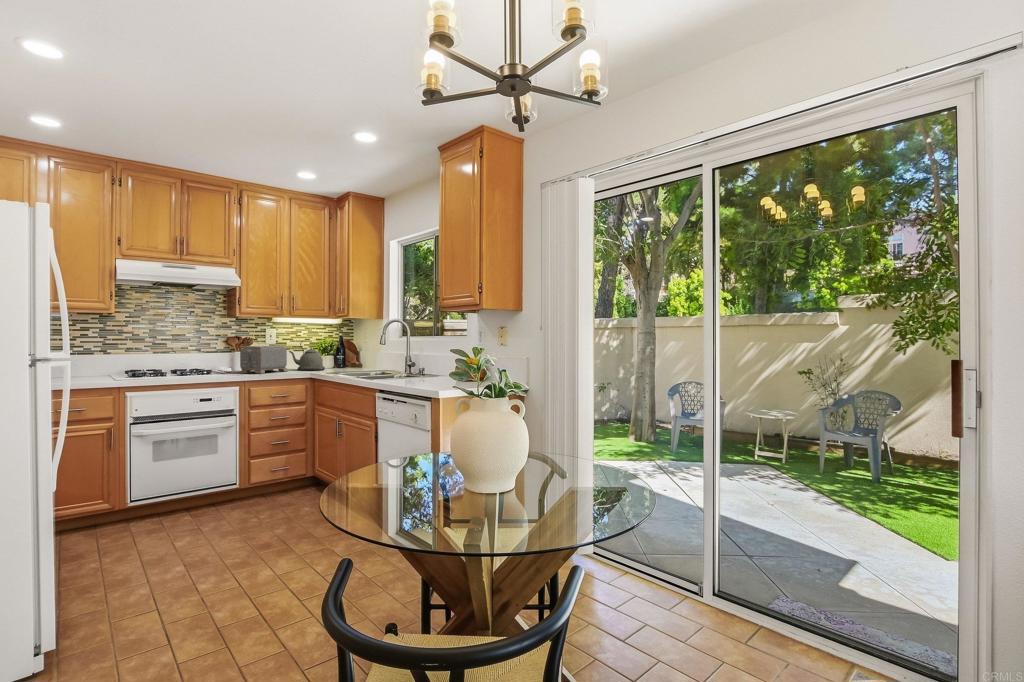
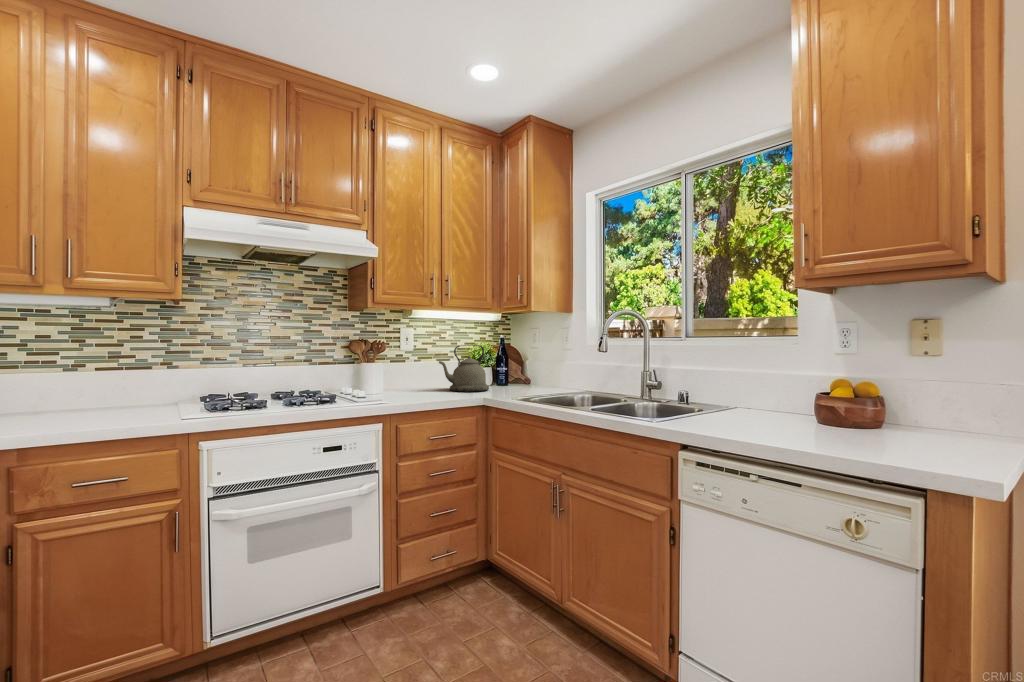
toaster: present [240,346,288,373] -> none [375,354,441,400]

